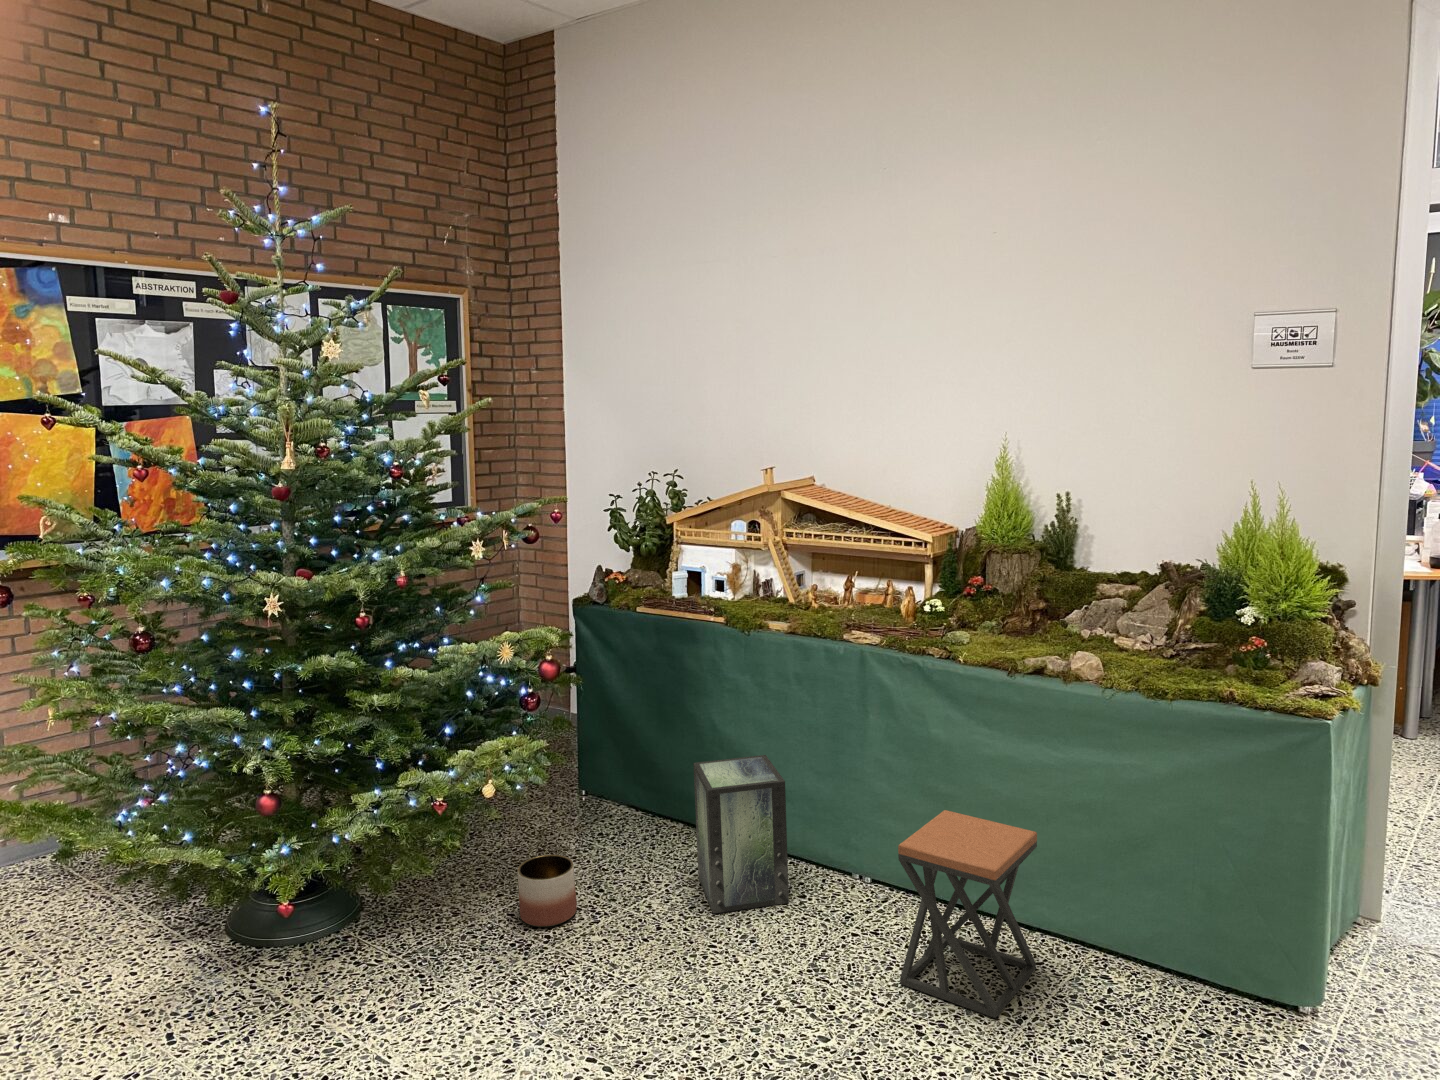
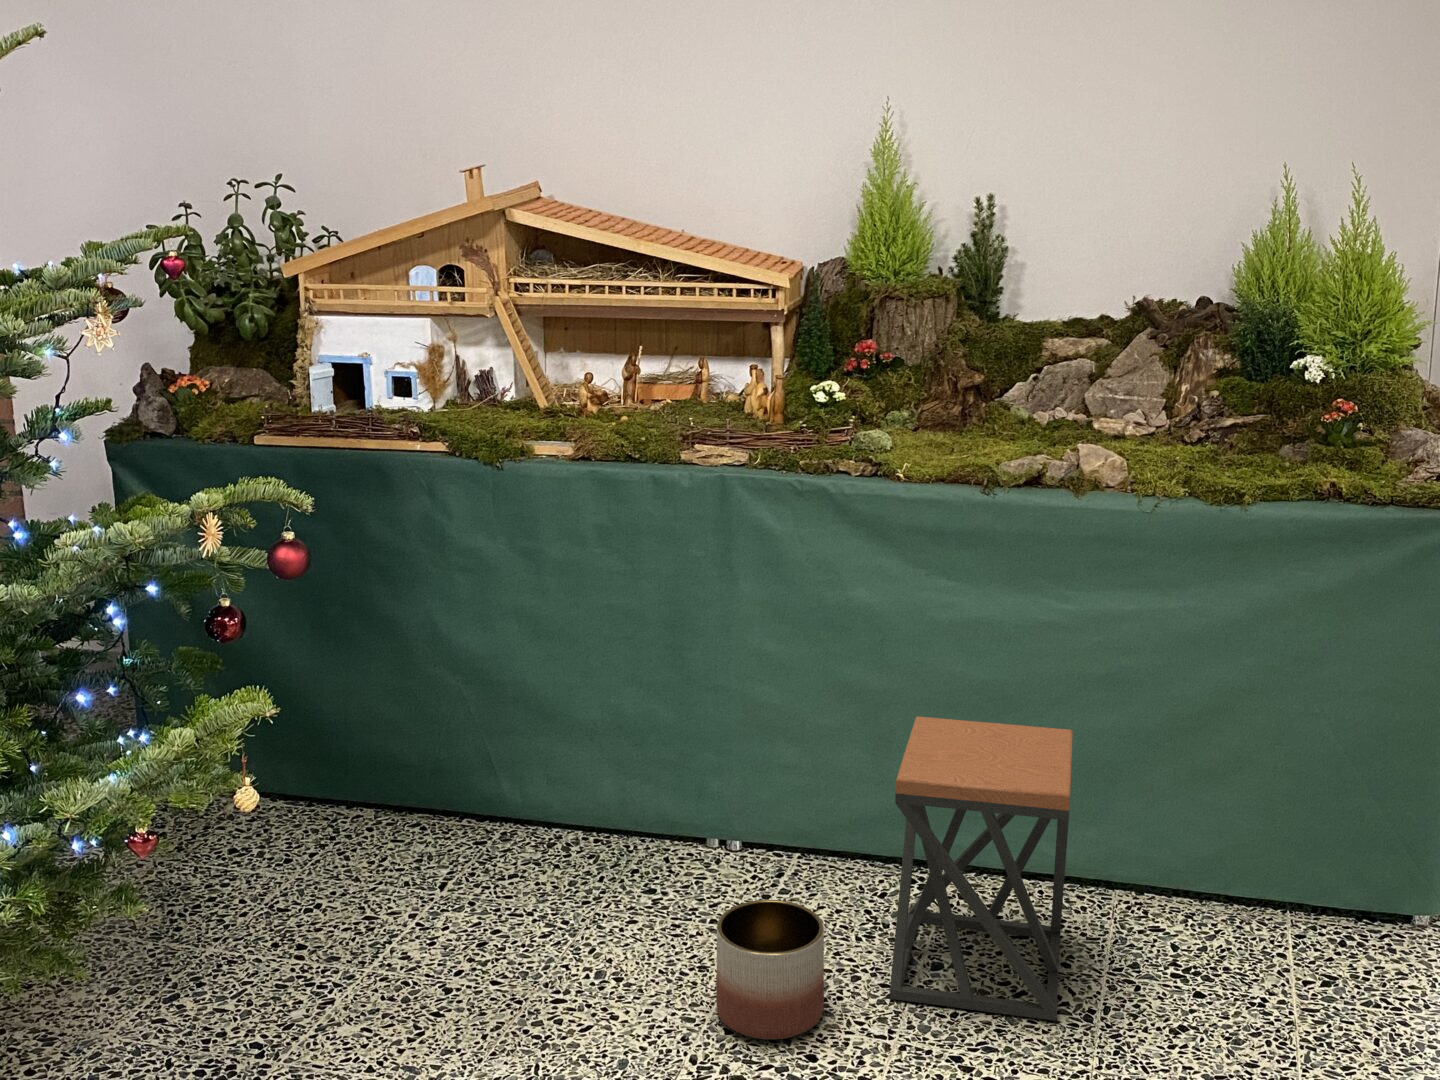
storage box: present [693,755,789,914] -> none [452,668,639,946]
planter: present [517,855,577,927] -> present [716,900,824,1040]

